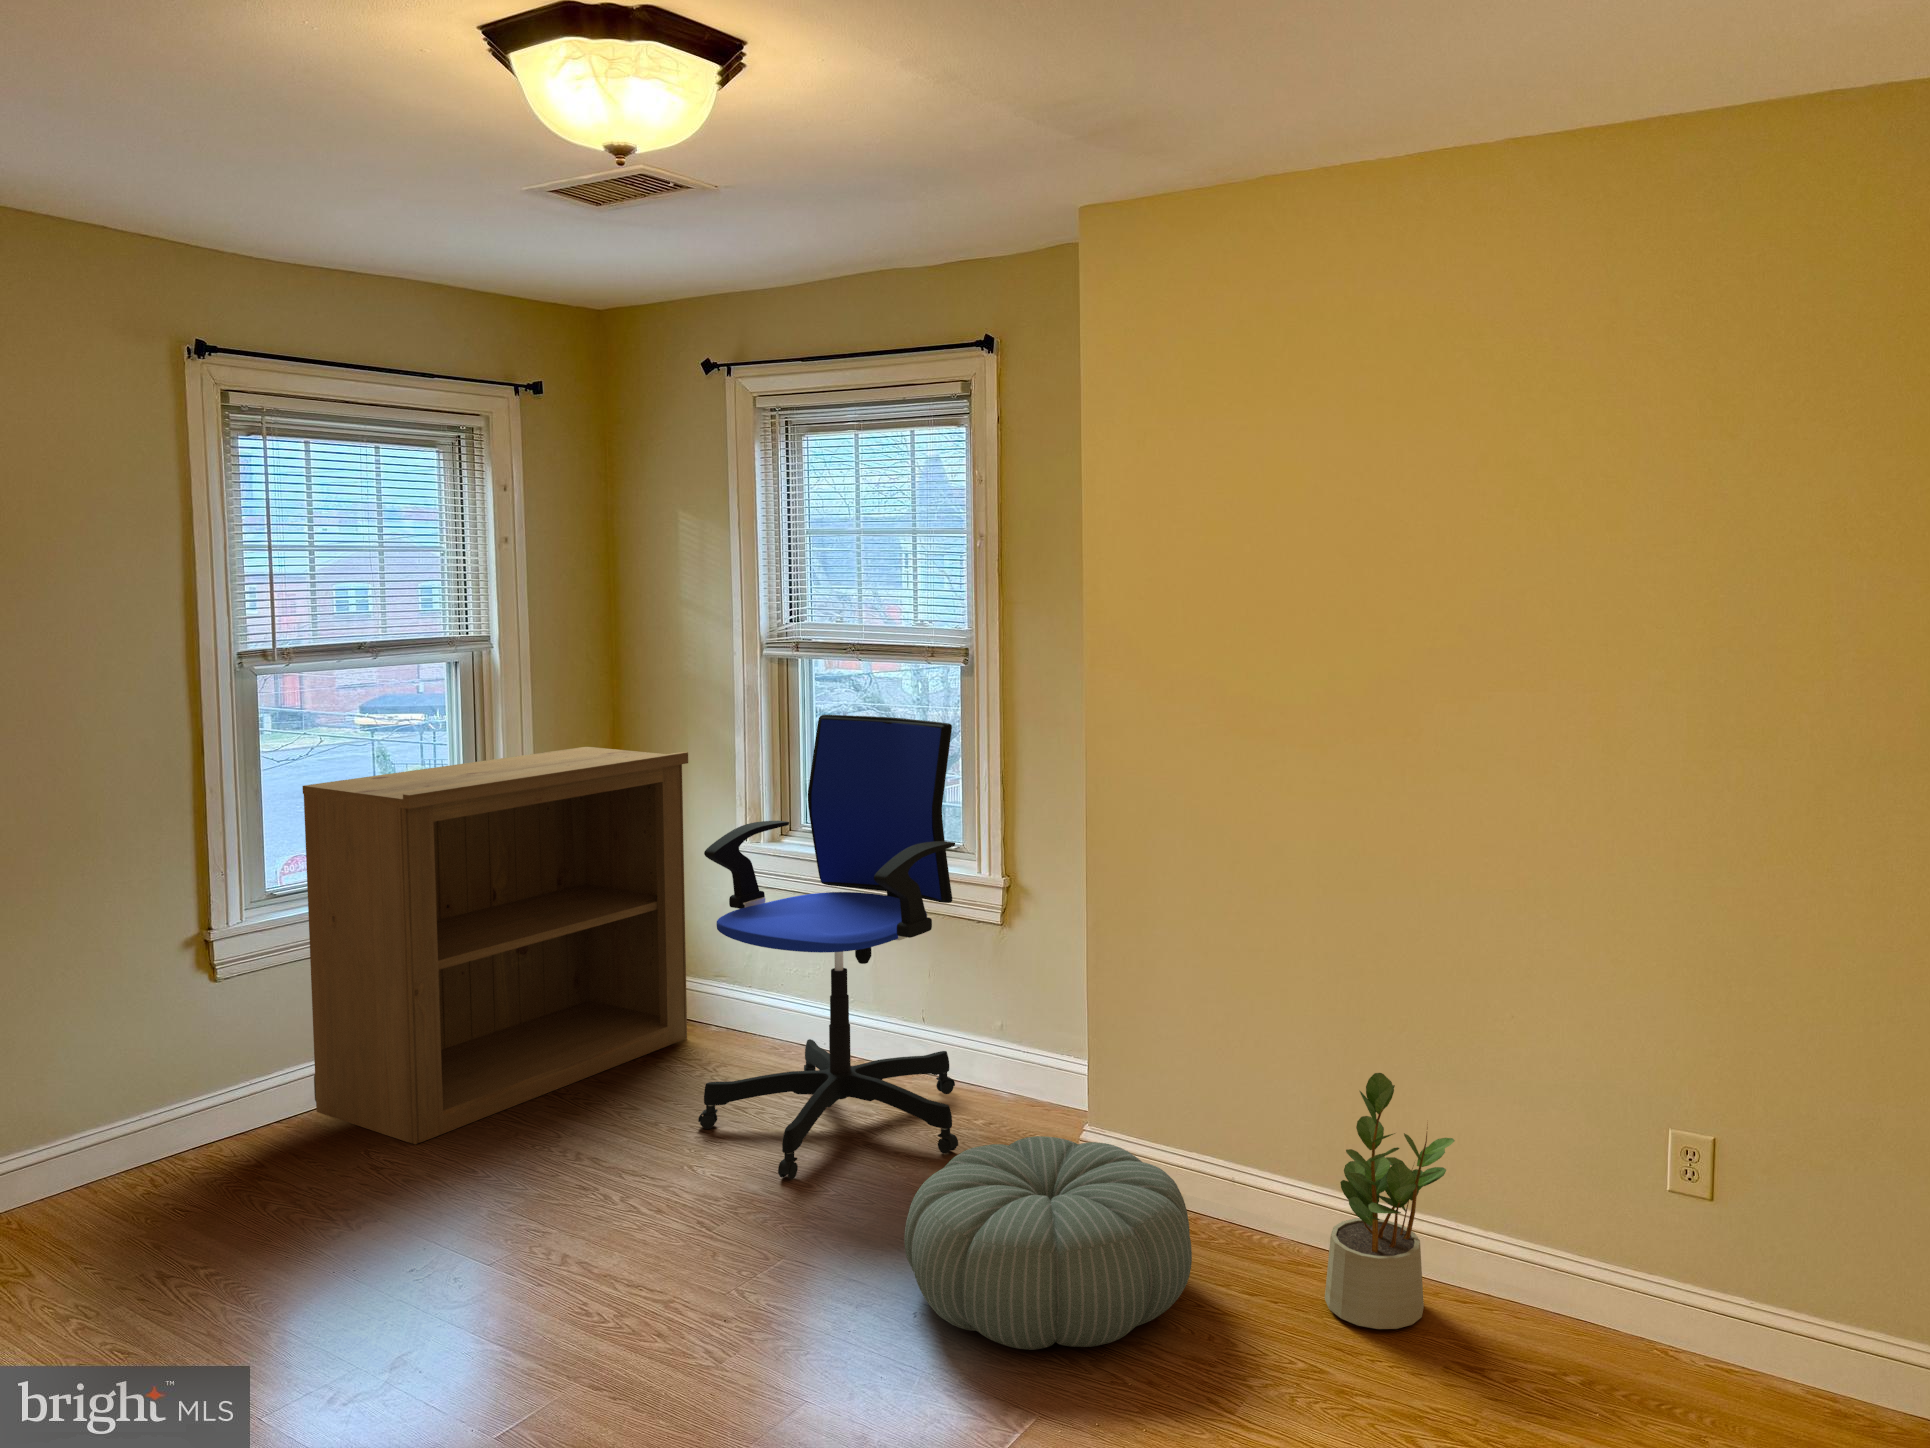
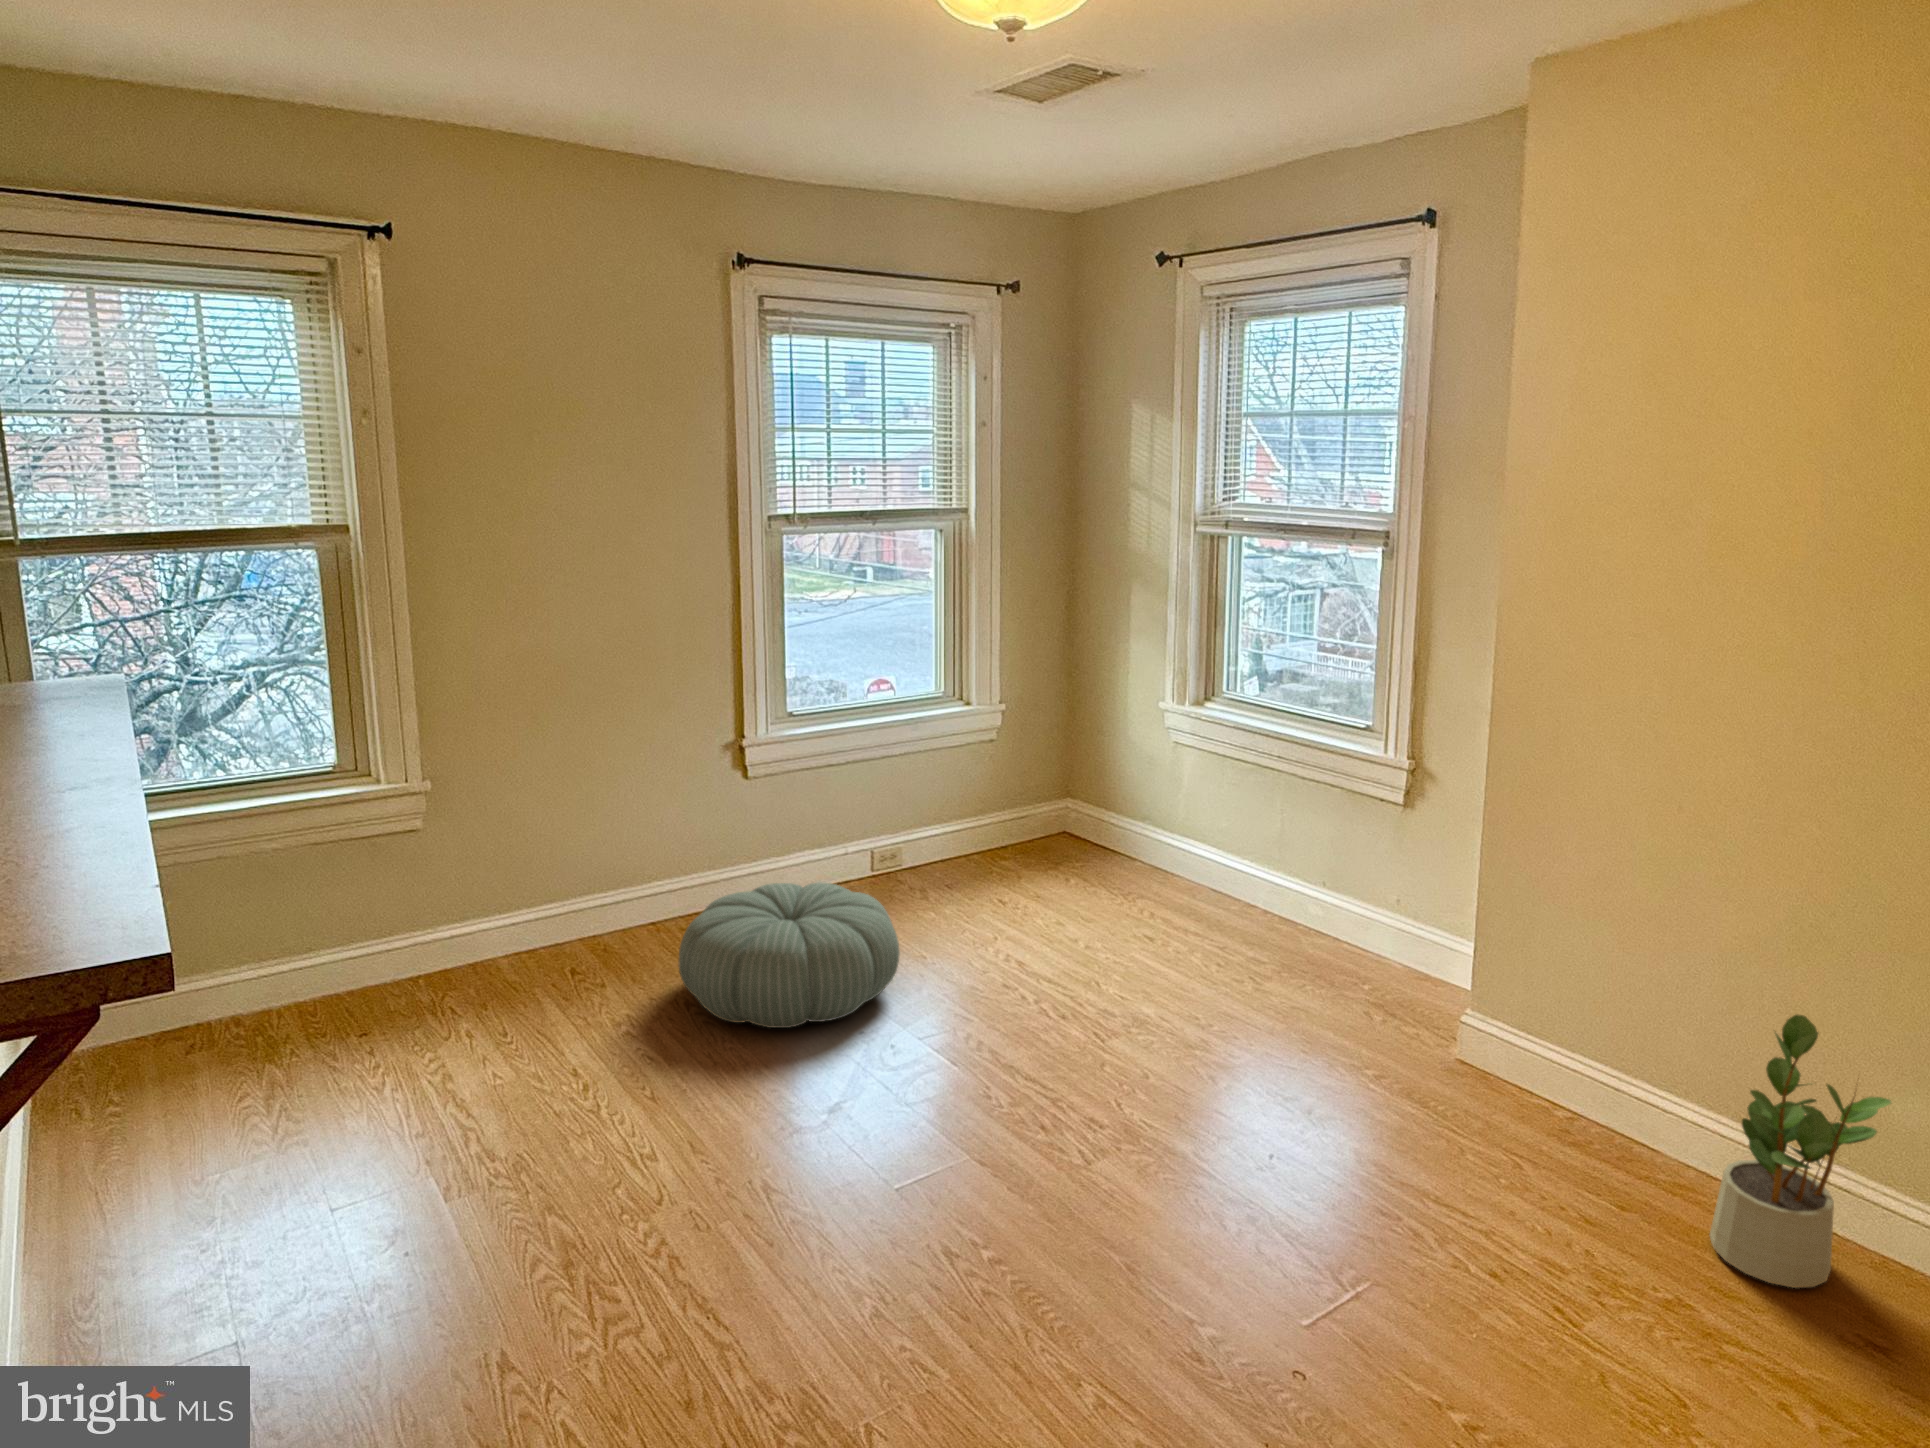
office chair: present [698,715,958,1179] -> none [1110,590,1365,1009]
bookshelf: present [302,747,688,1144] -> none [814,608,1128,927]
pouf: present [904,1136,1192,1350] -> present [679,883,900,1028]

